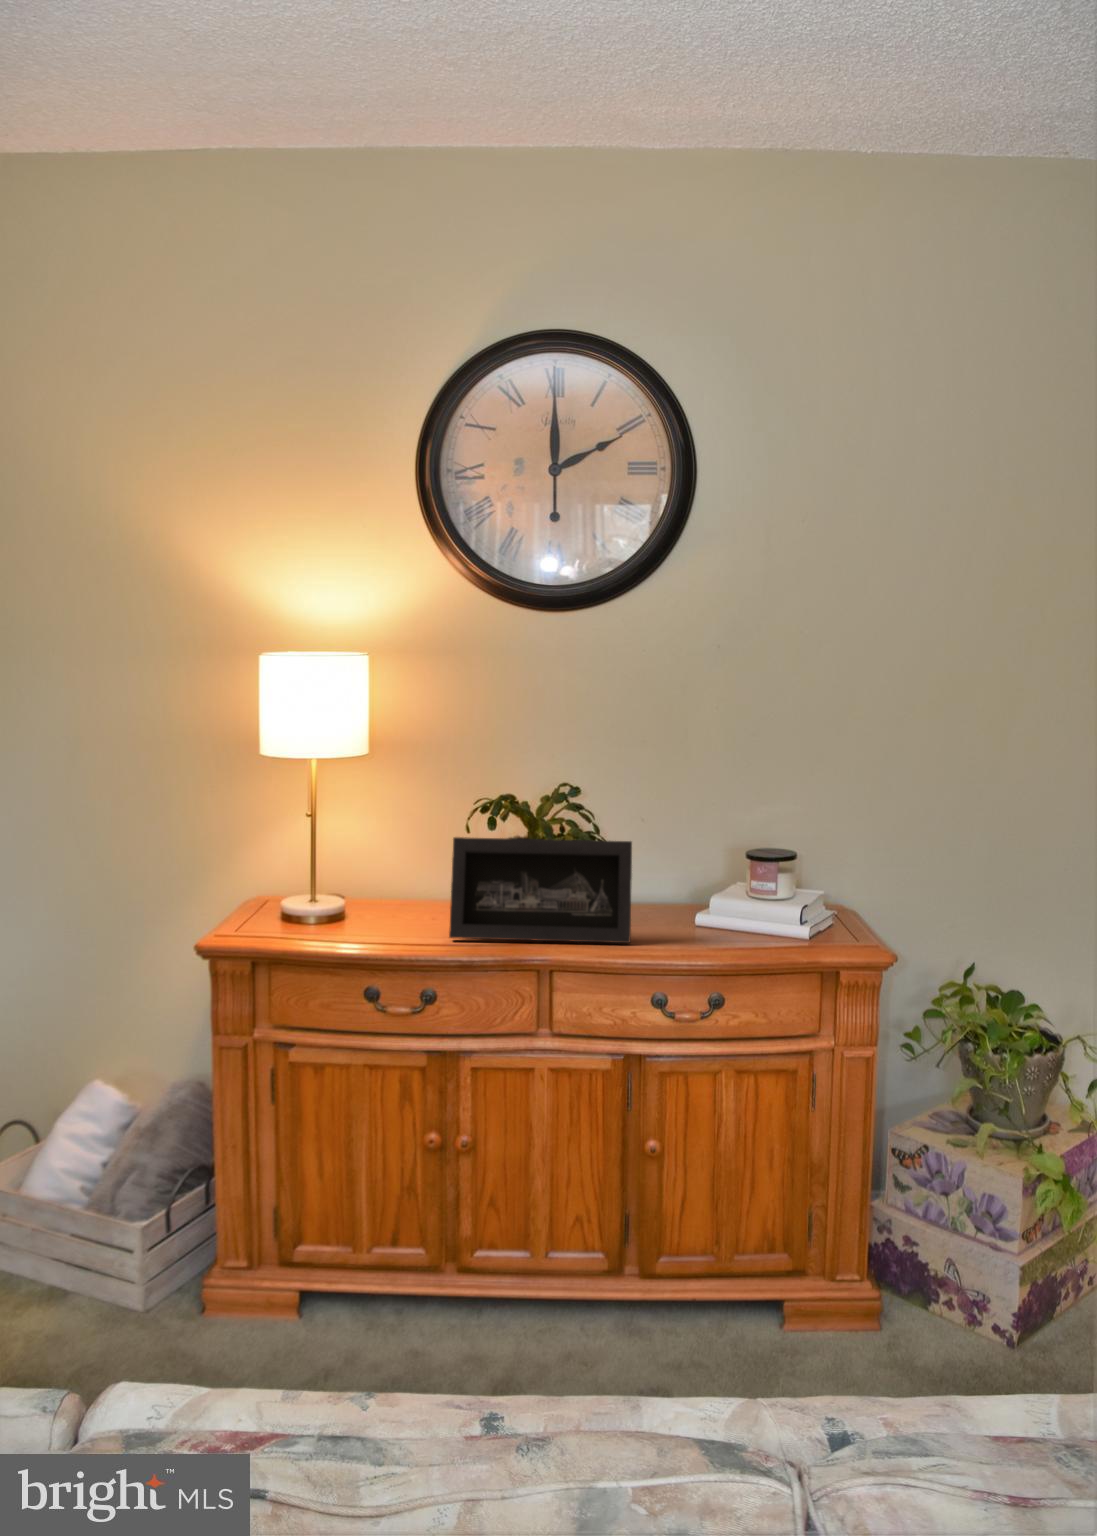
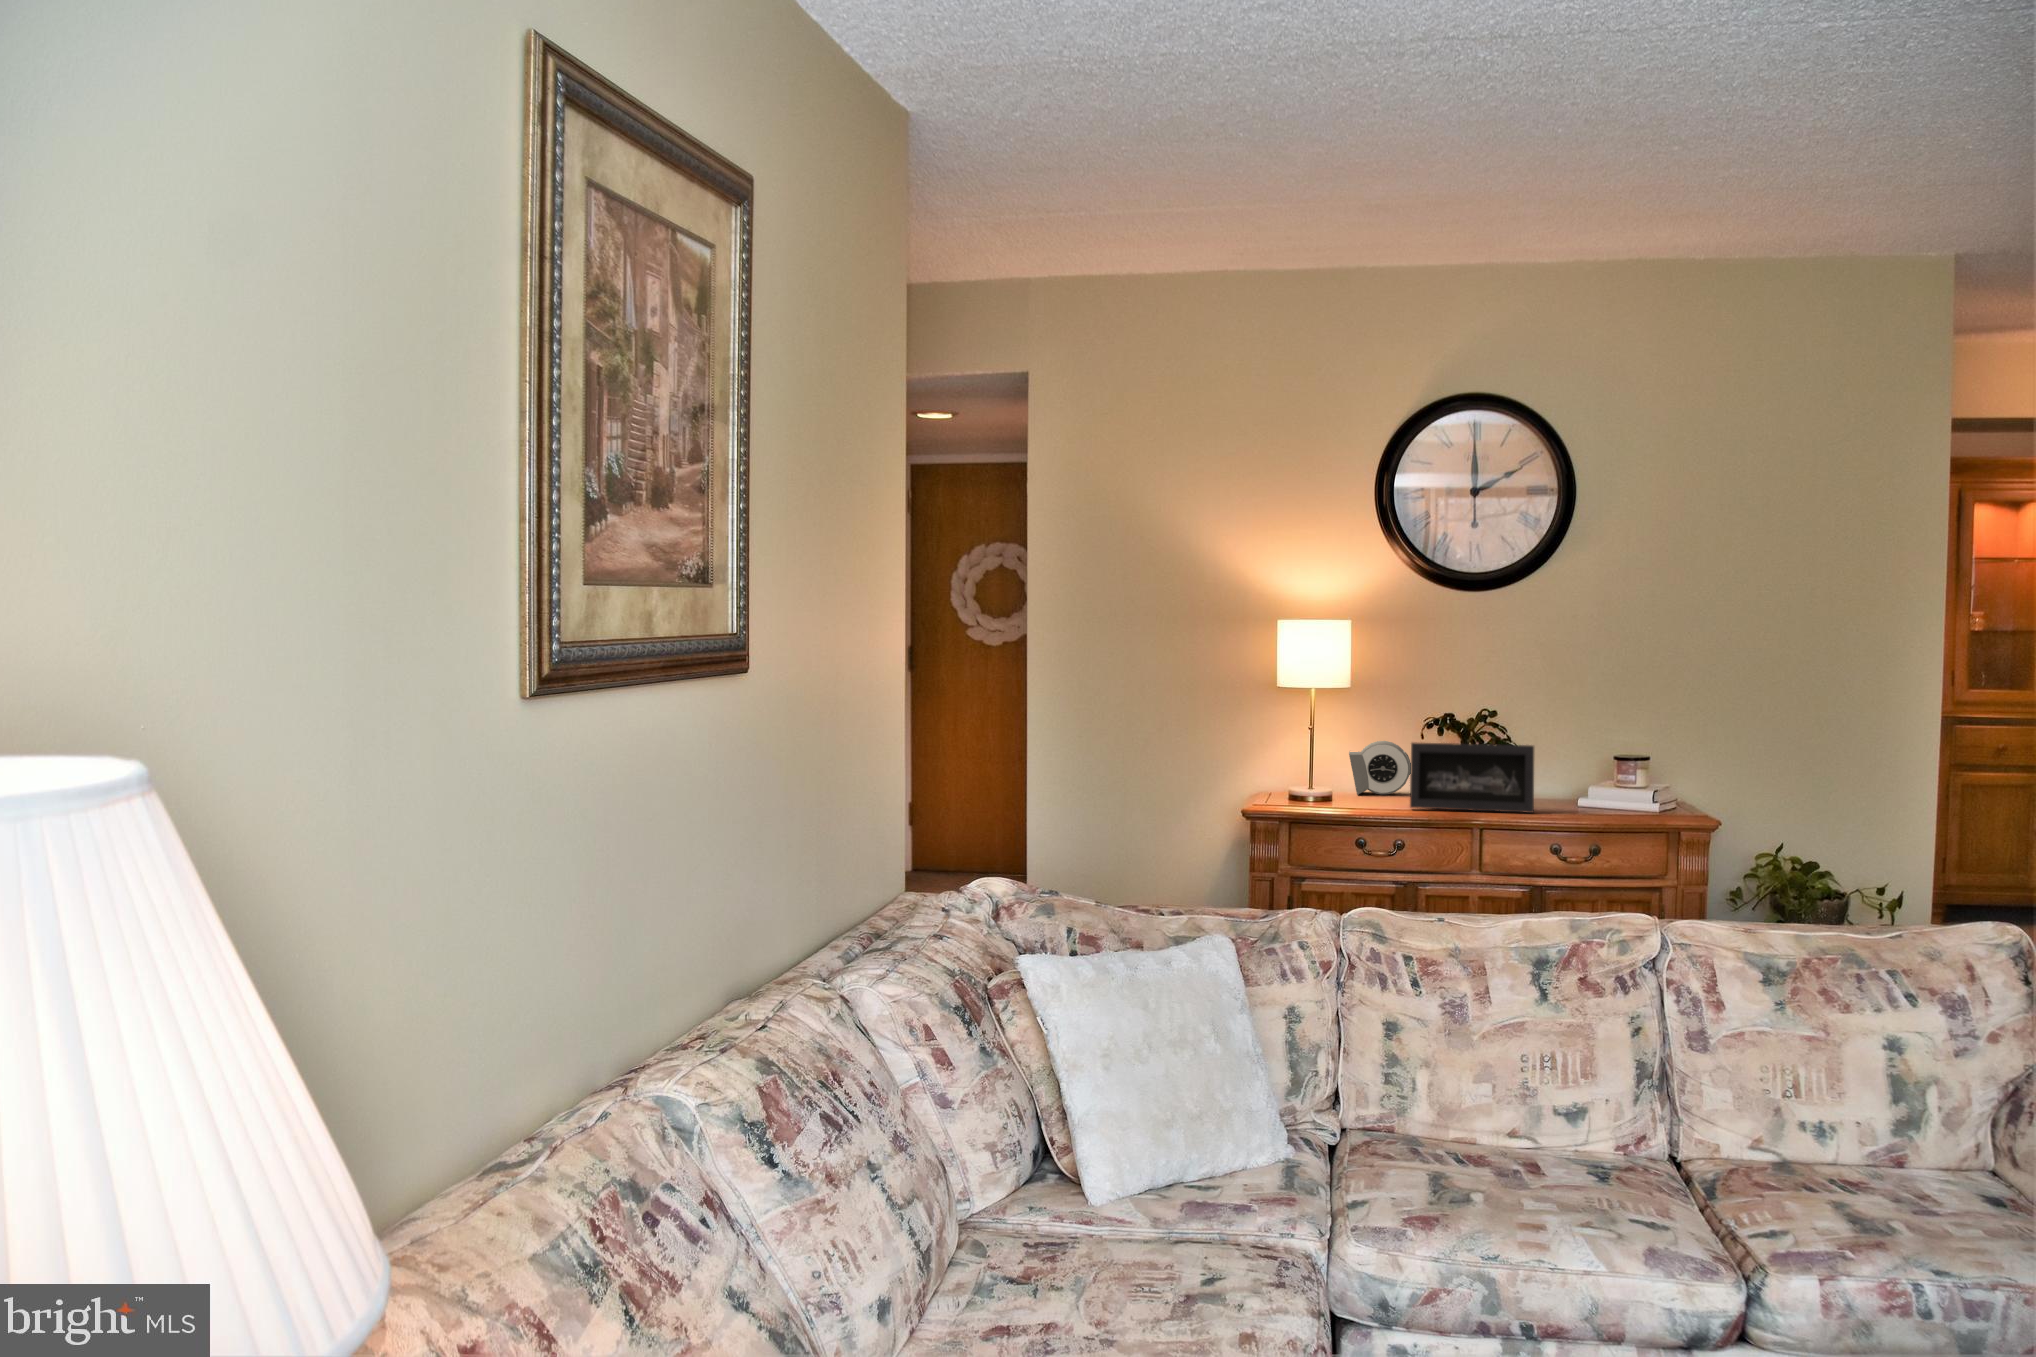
alarm clock: none [371,831,462,912] -> present [1349,741,1411,795]

